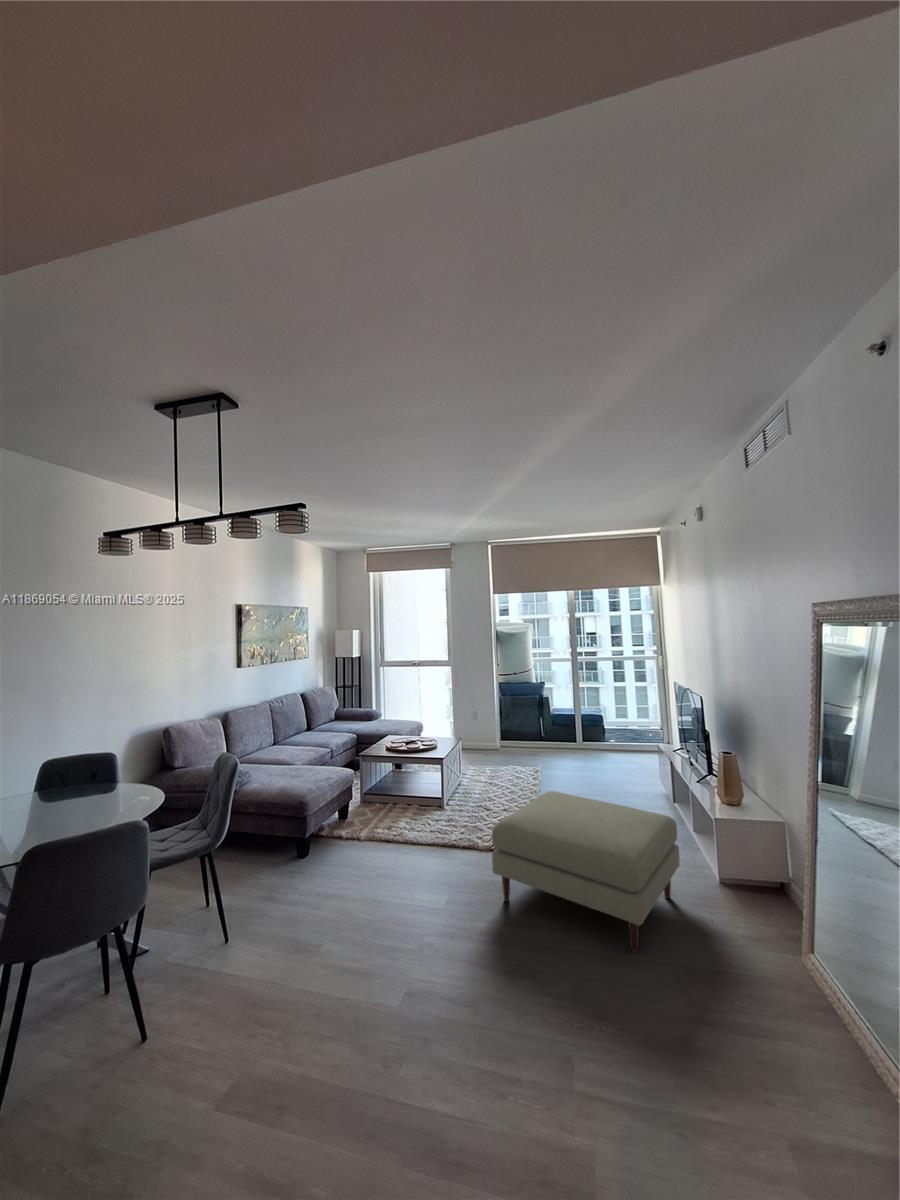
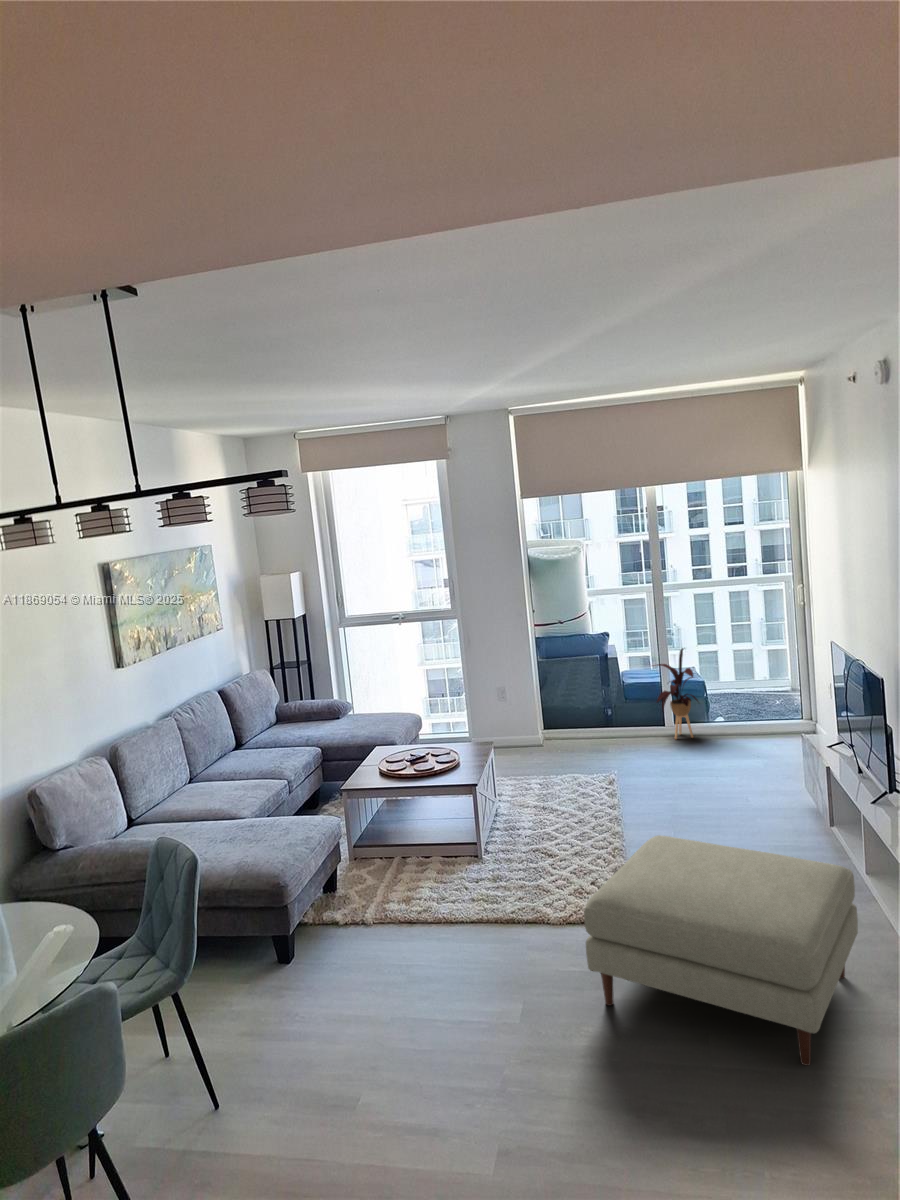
house plant: none [569,692,598,752] -> present [657,648,698,739]

